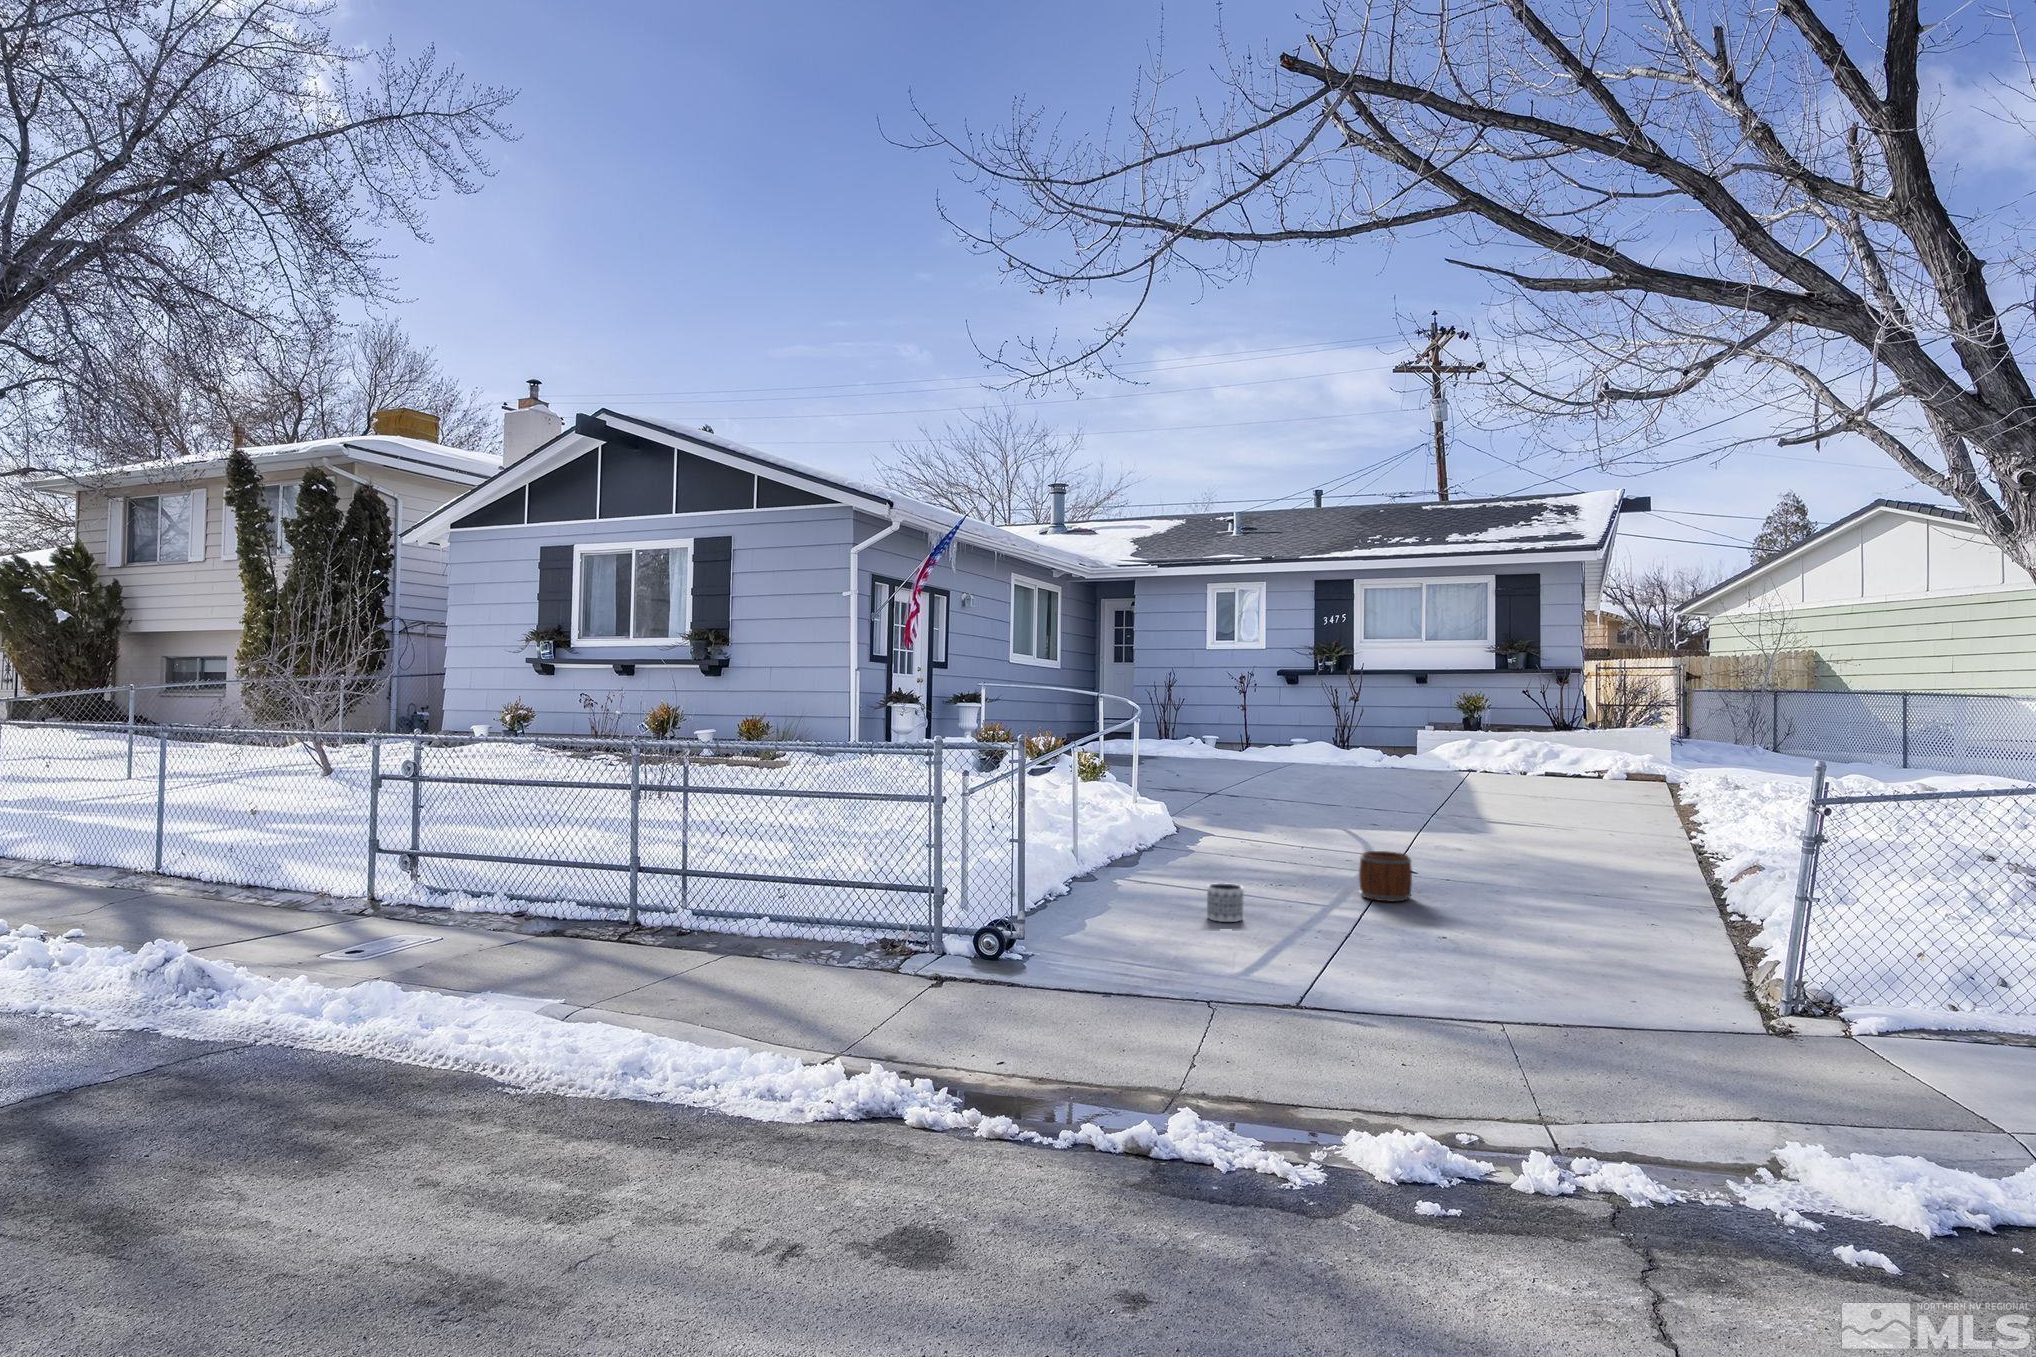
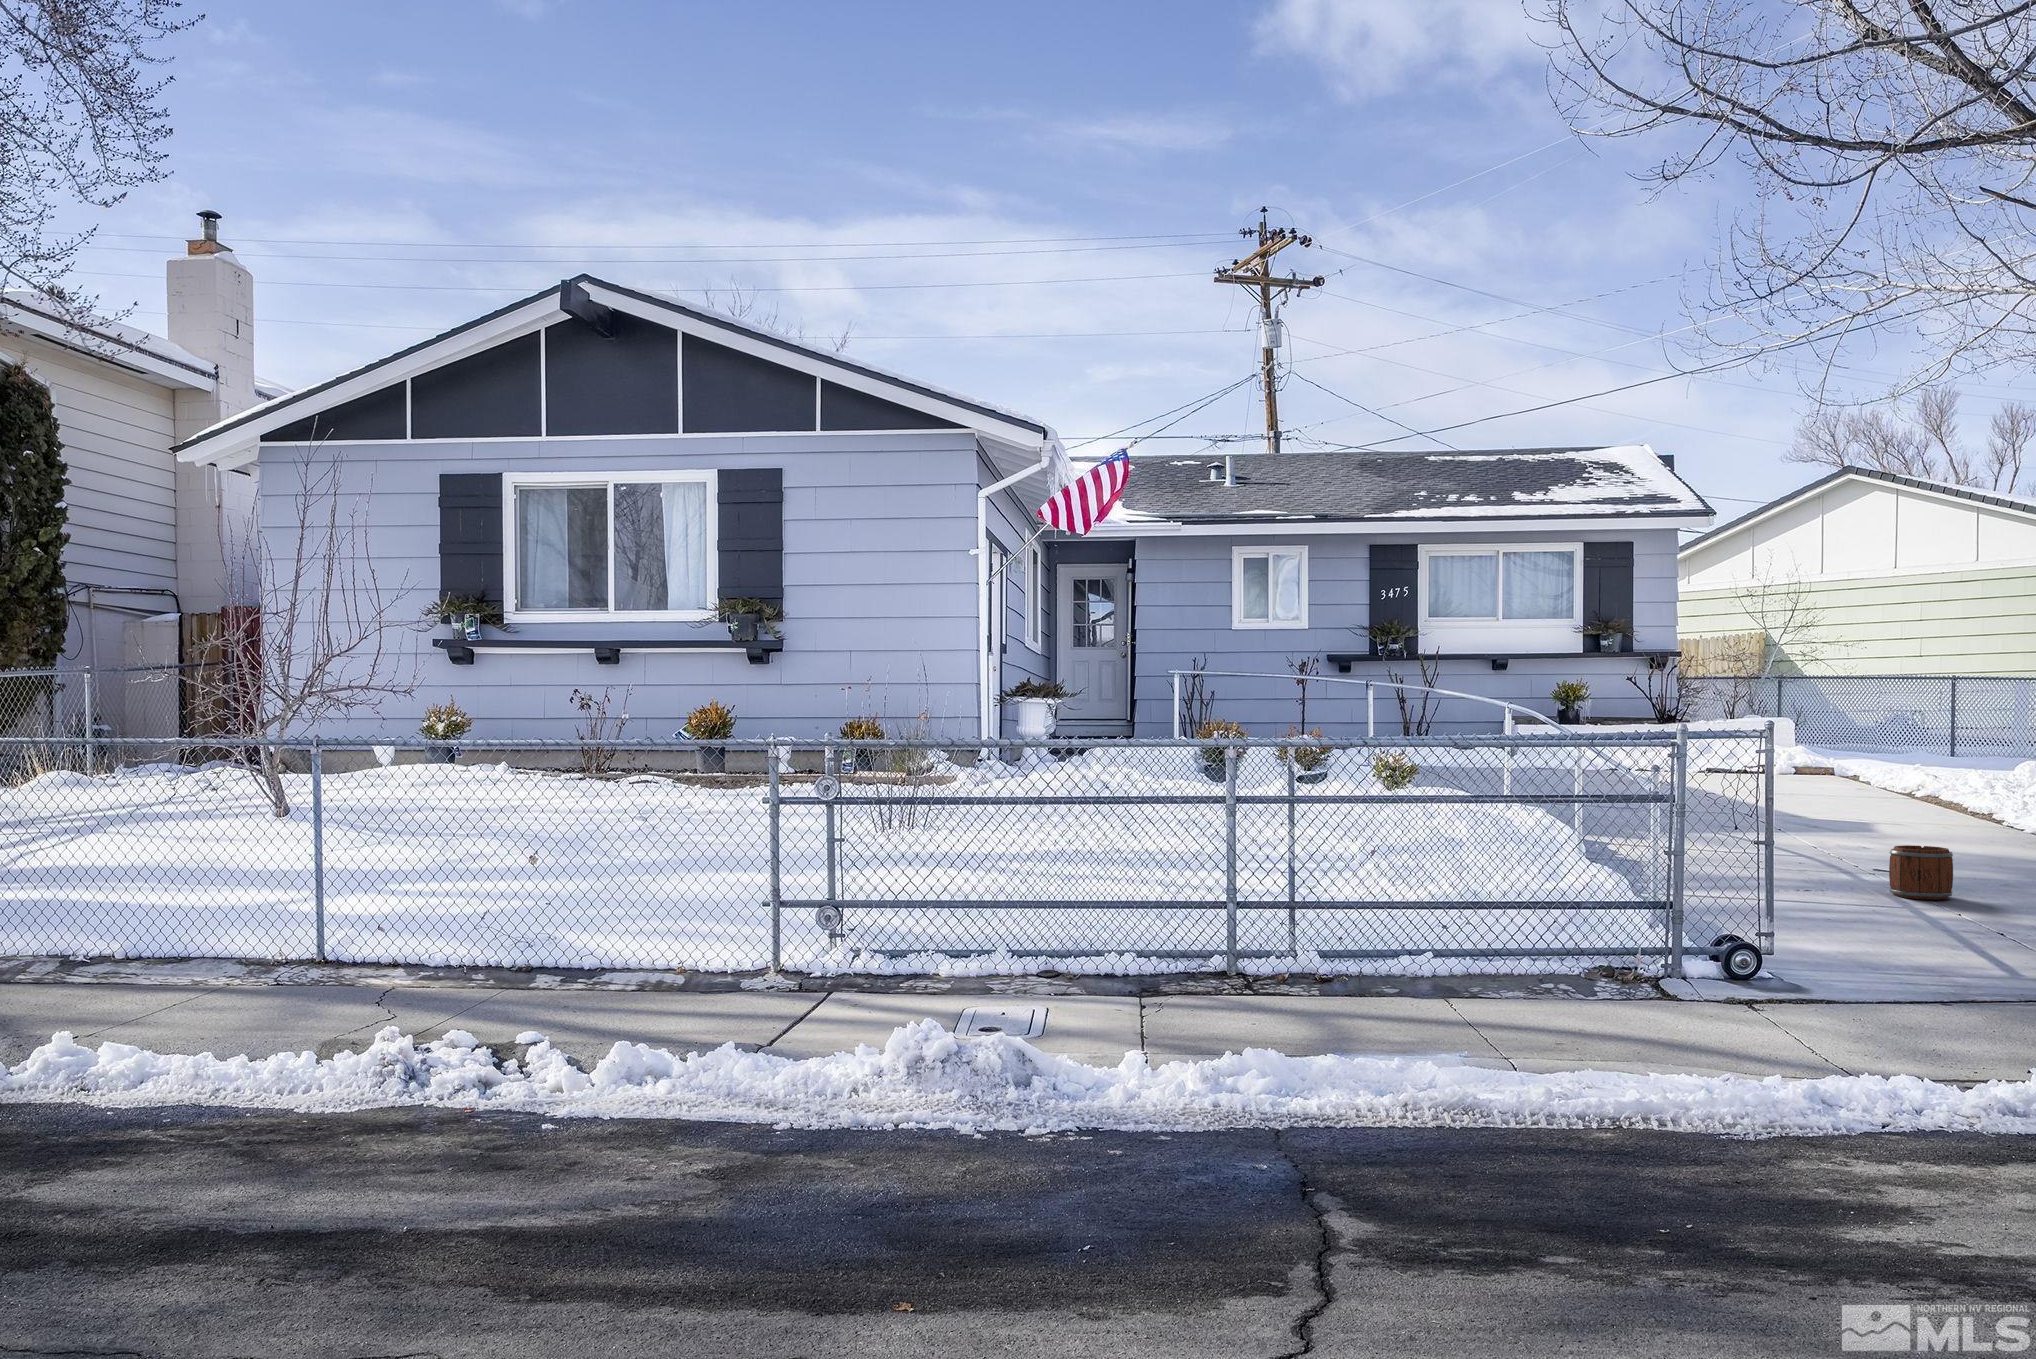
planter: present [1207,883,1243,922] -> none [1819,886,1865,928]

